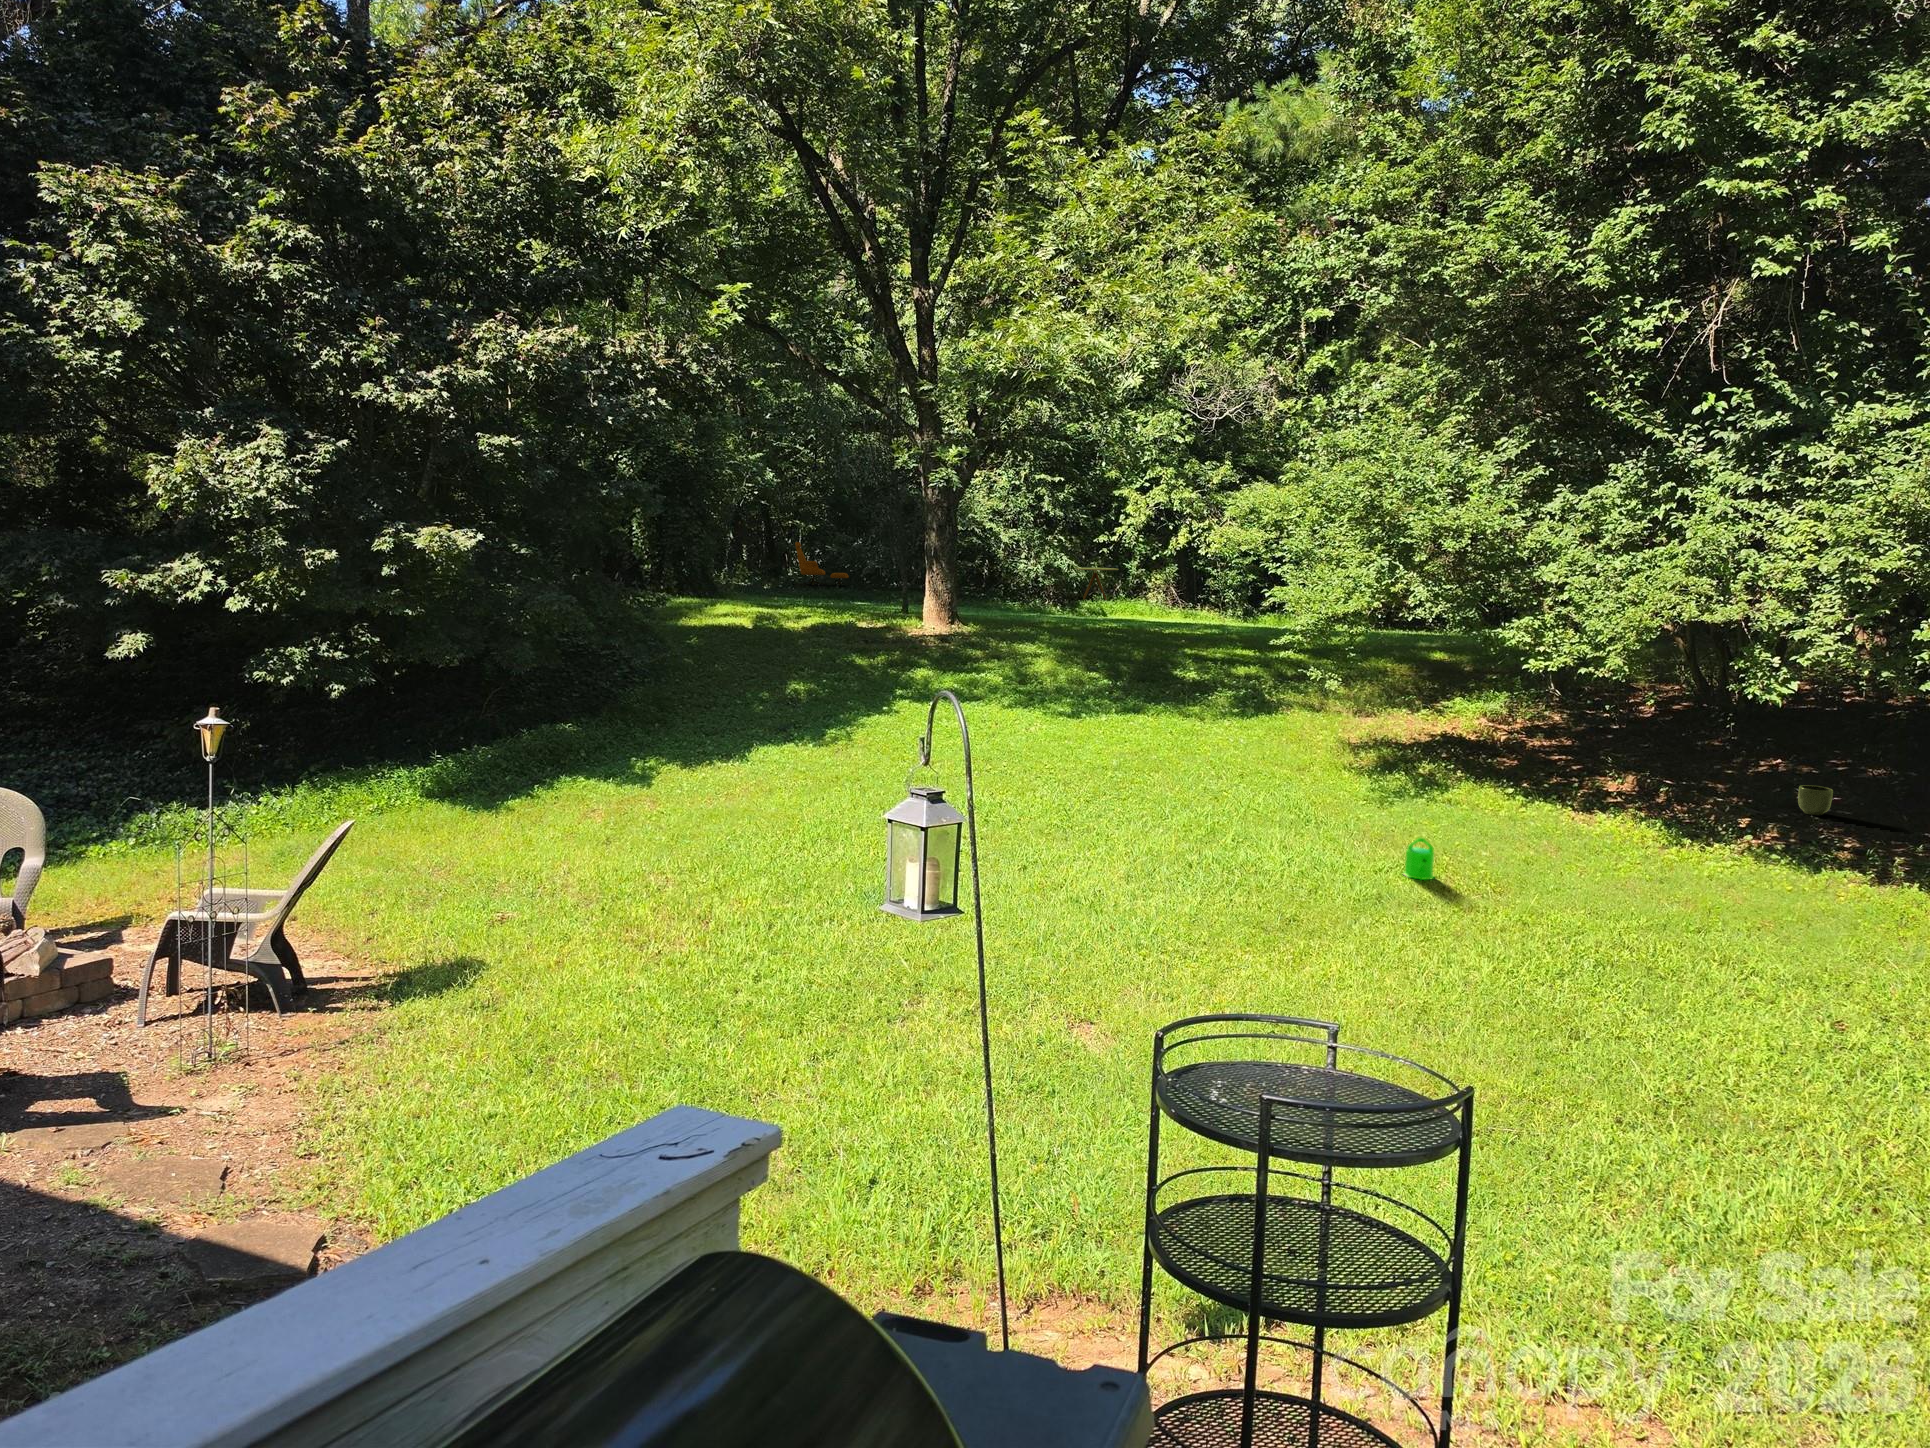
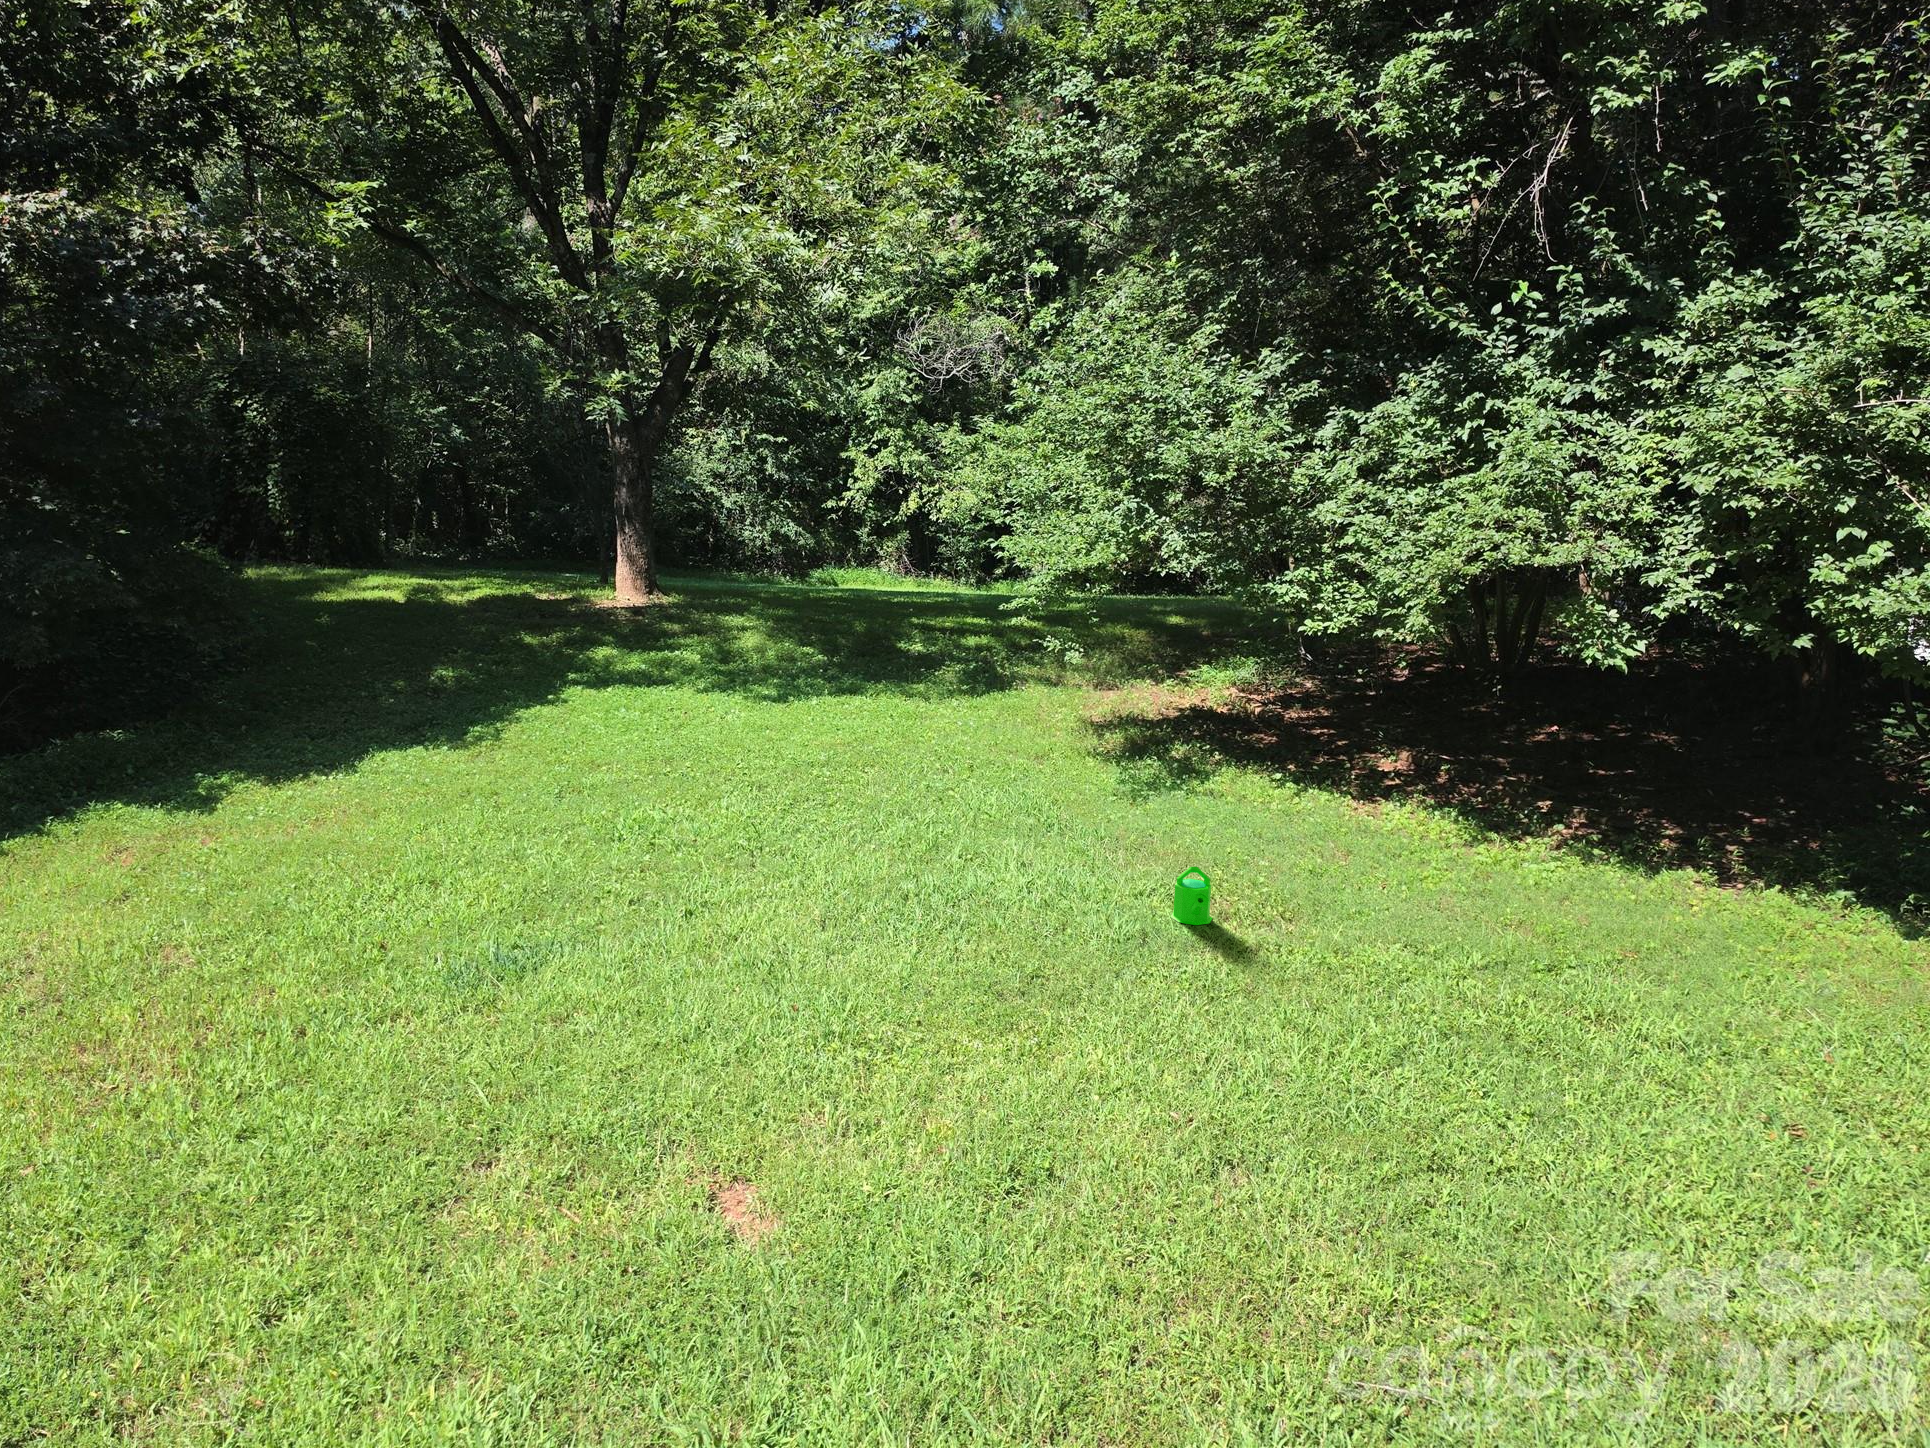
lounge chair: present [795,542,849,586] -> none [492,507,557,556]
round table: present [1076,568,1118,600] -> none [802,535,850,569]
planter: present [1798,785,1833,815] -> none [1595,763,1633,799]

